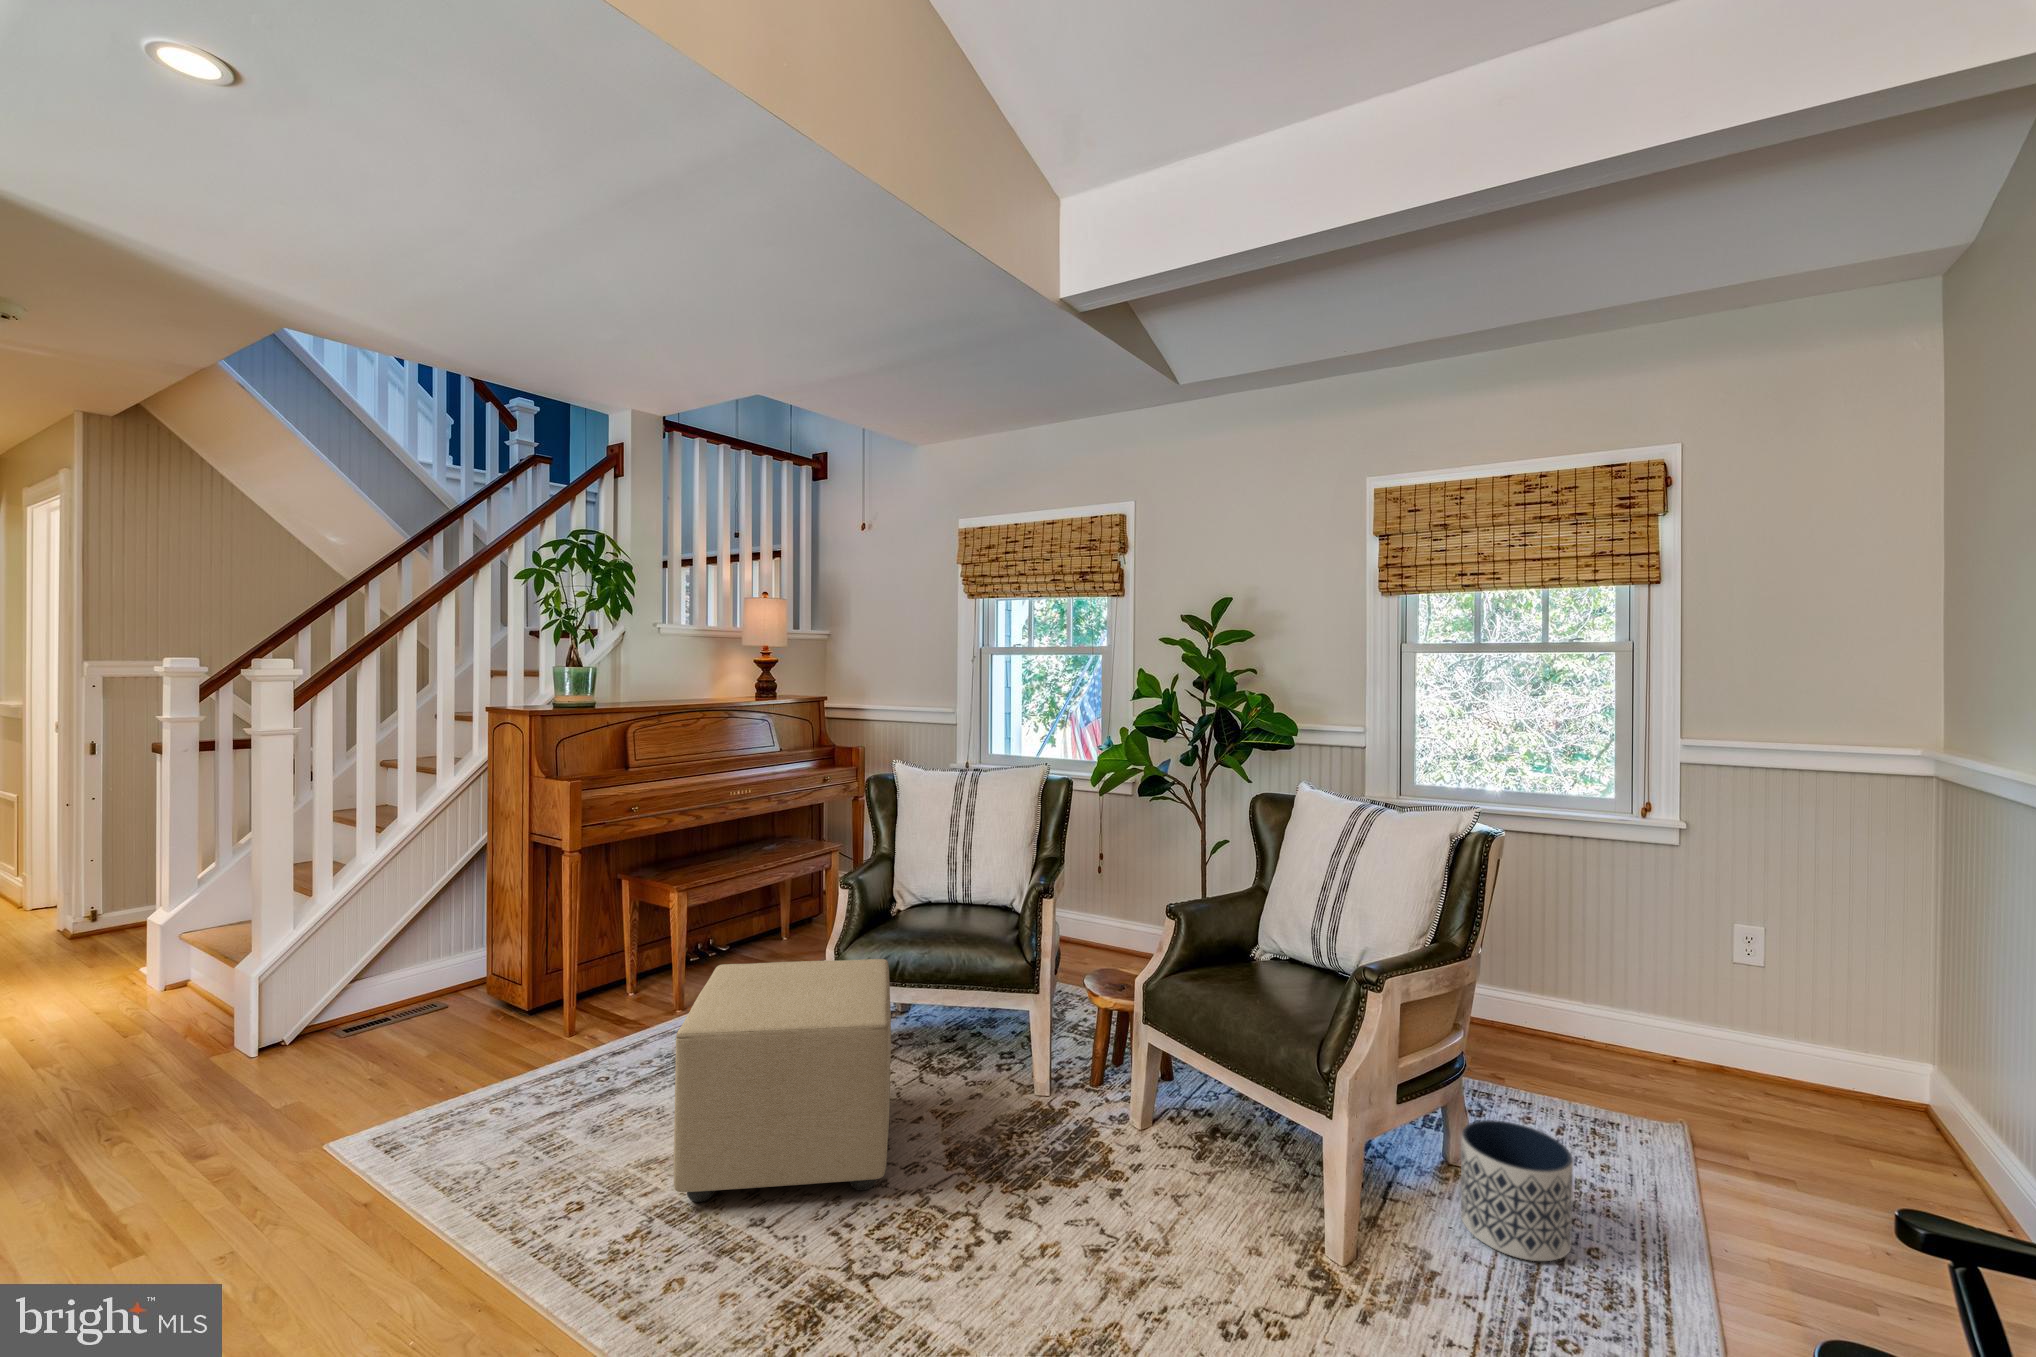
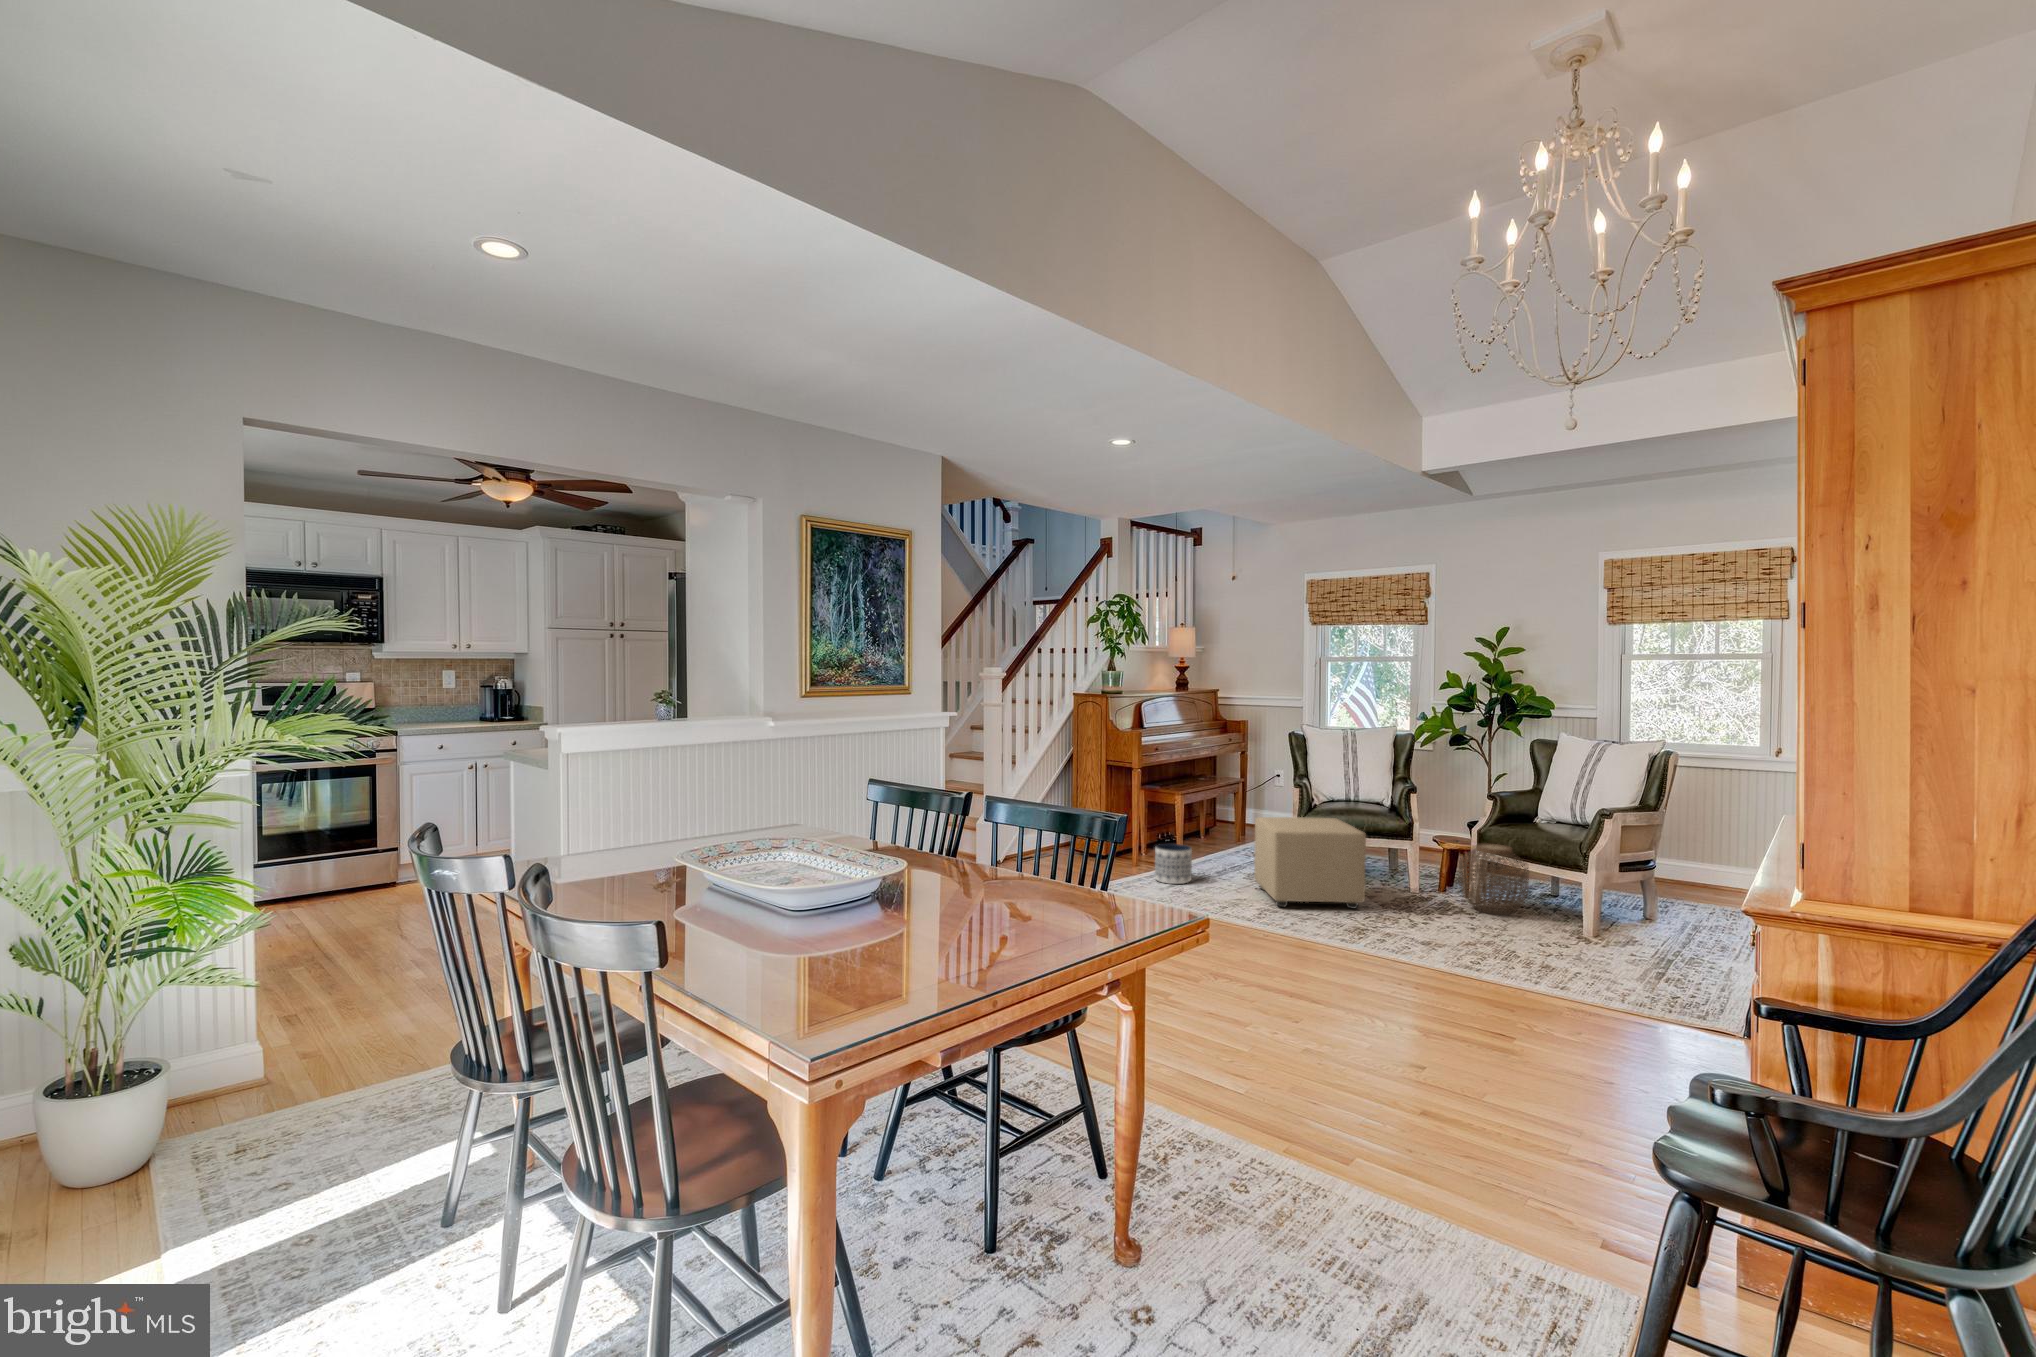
woven basket: none [1095,1019,1227,1185] -> present [1459,843,1529,915]
planter: present [1461,1120,1573,1261] -> present [1155,844,1192,884]

